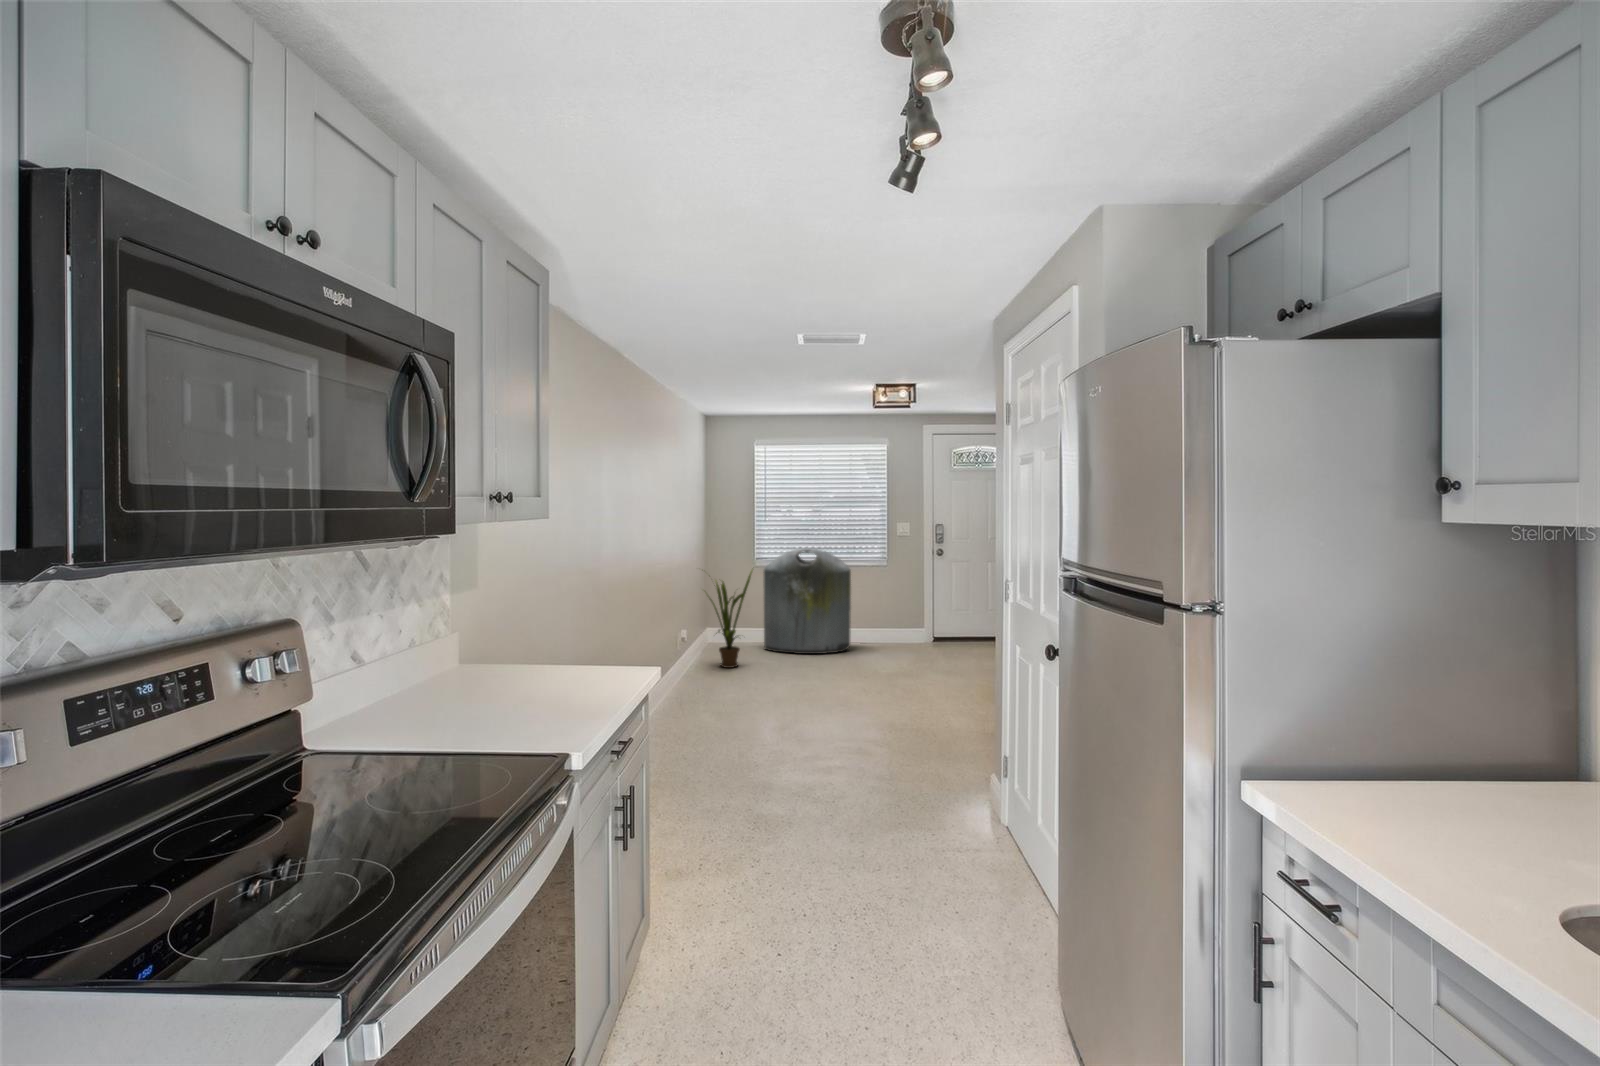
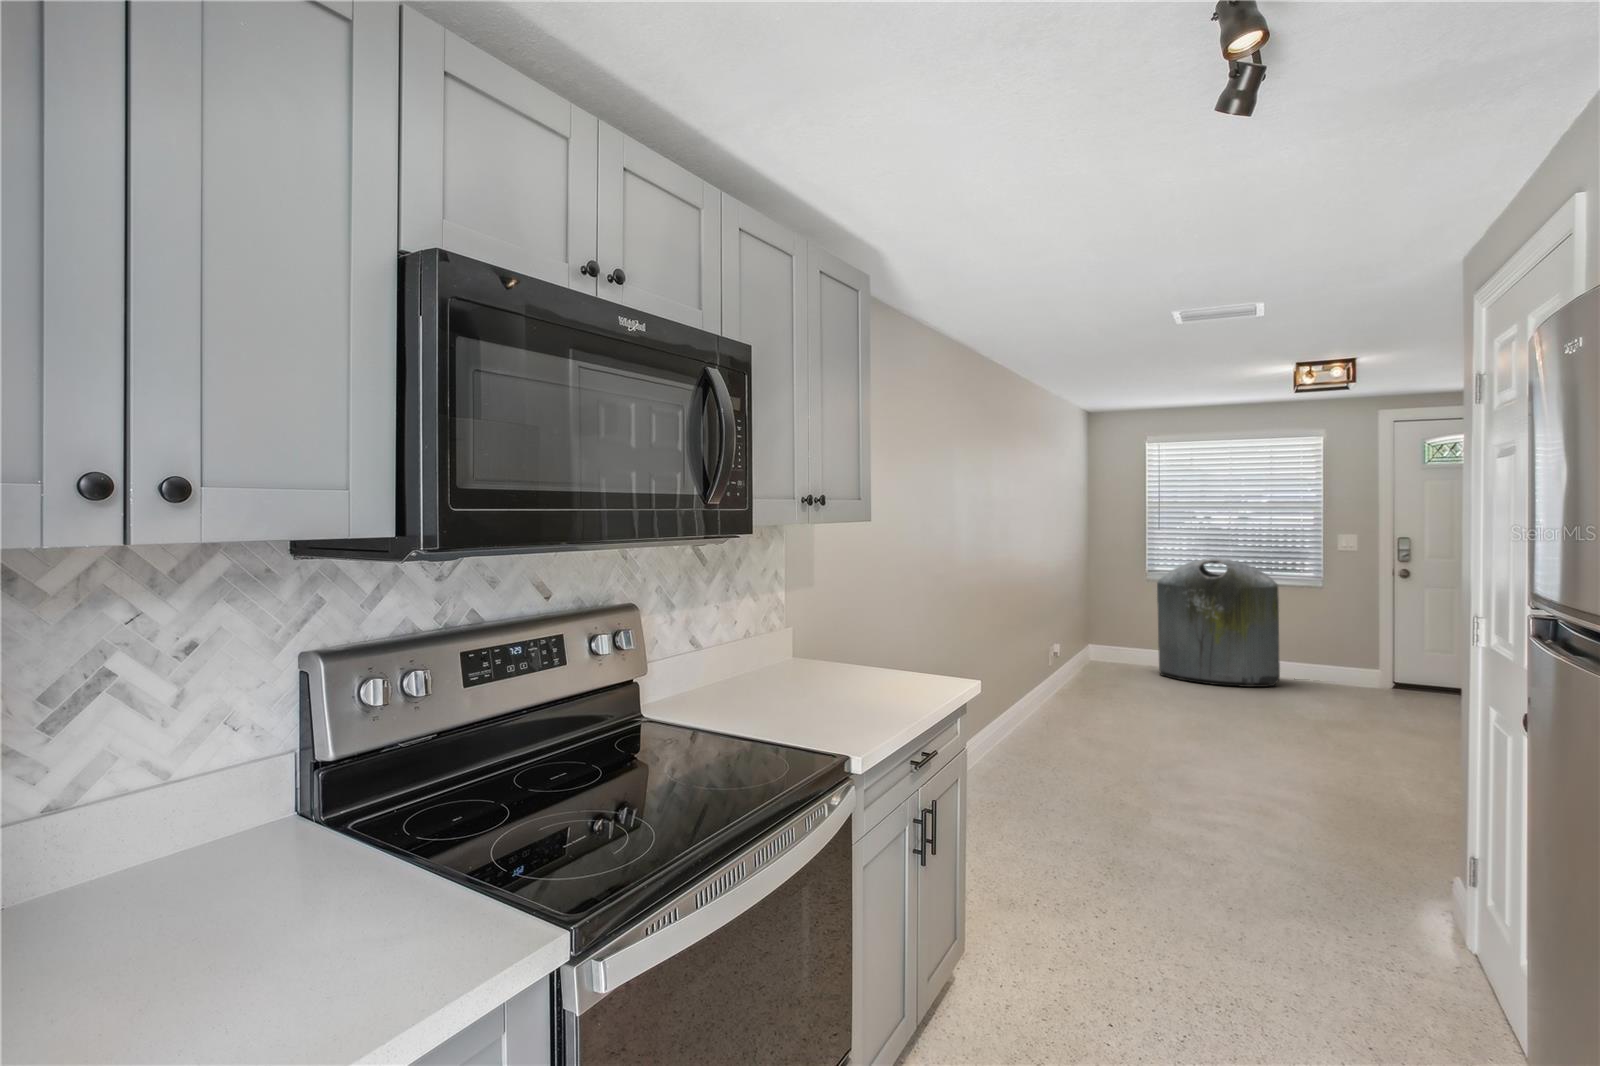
house plant: present [710,570,753,668] -> none [1072,579,1143,692]

